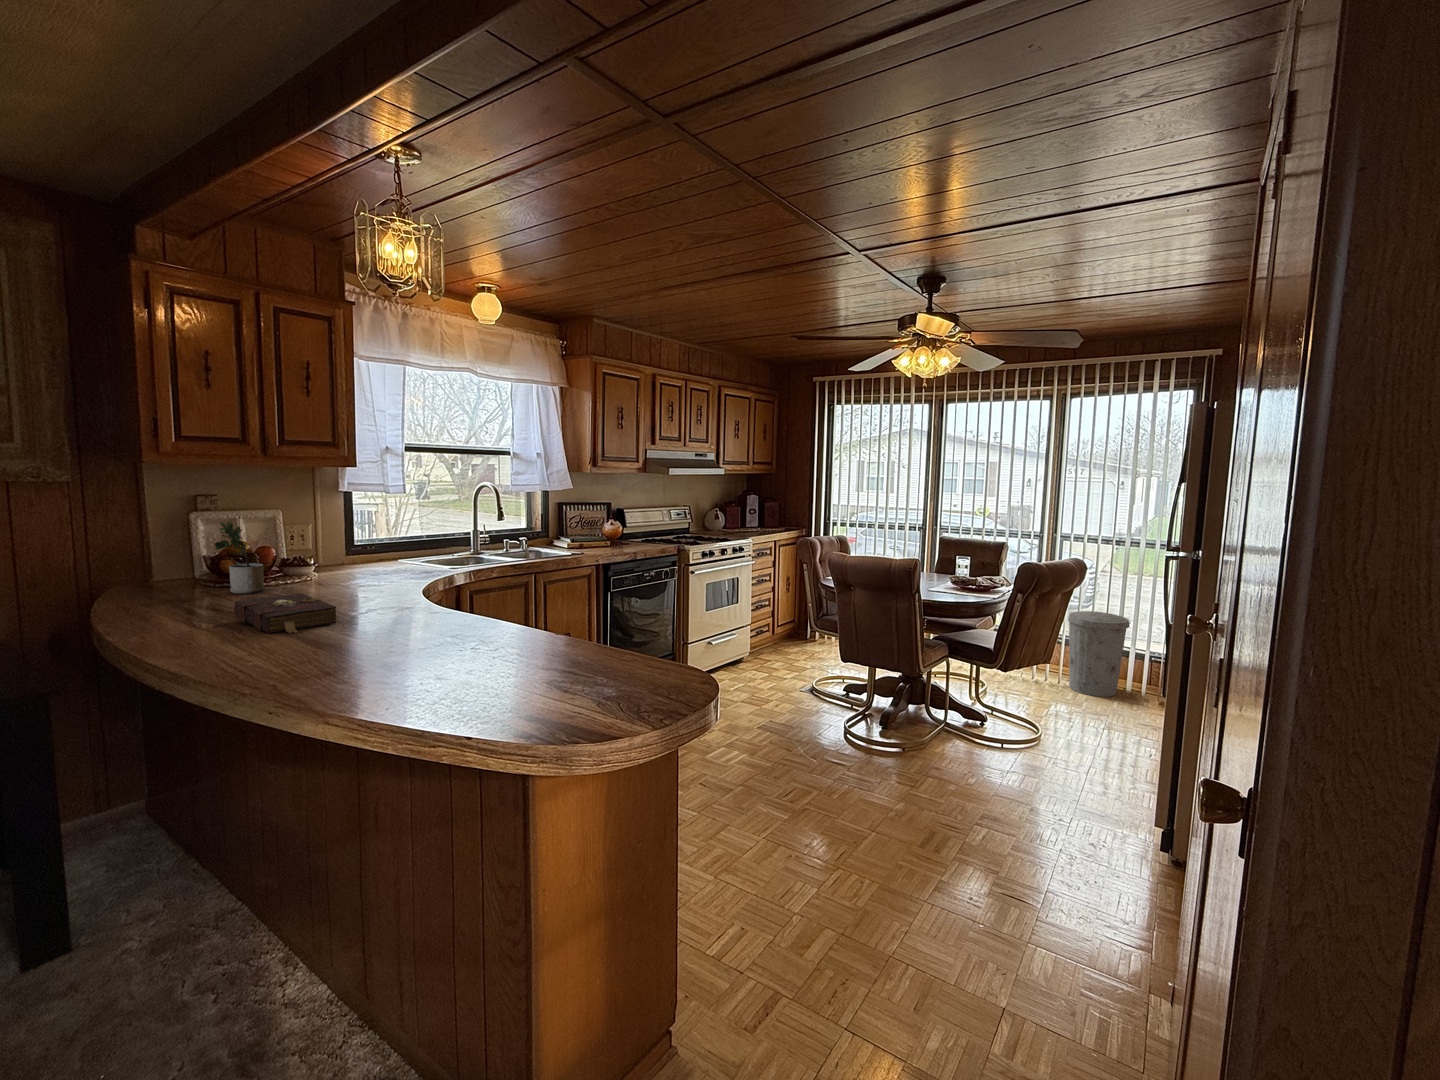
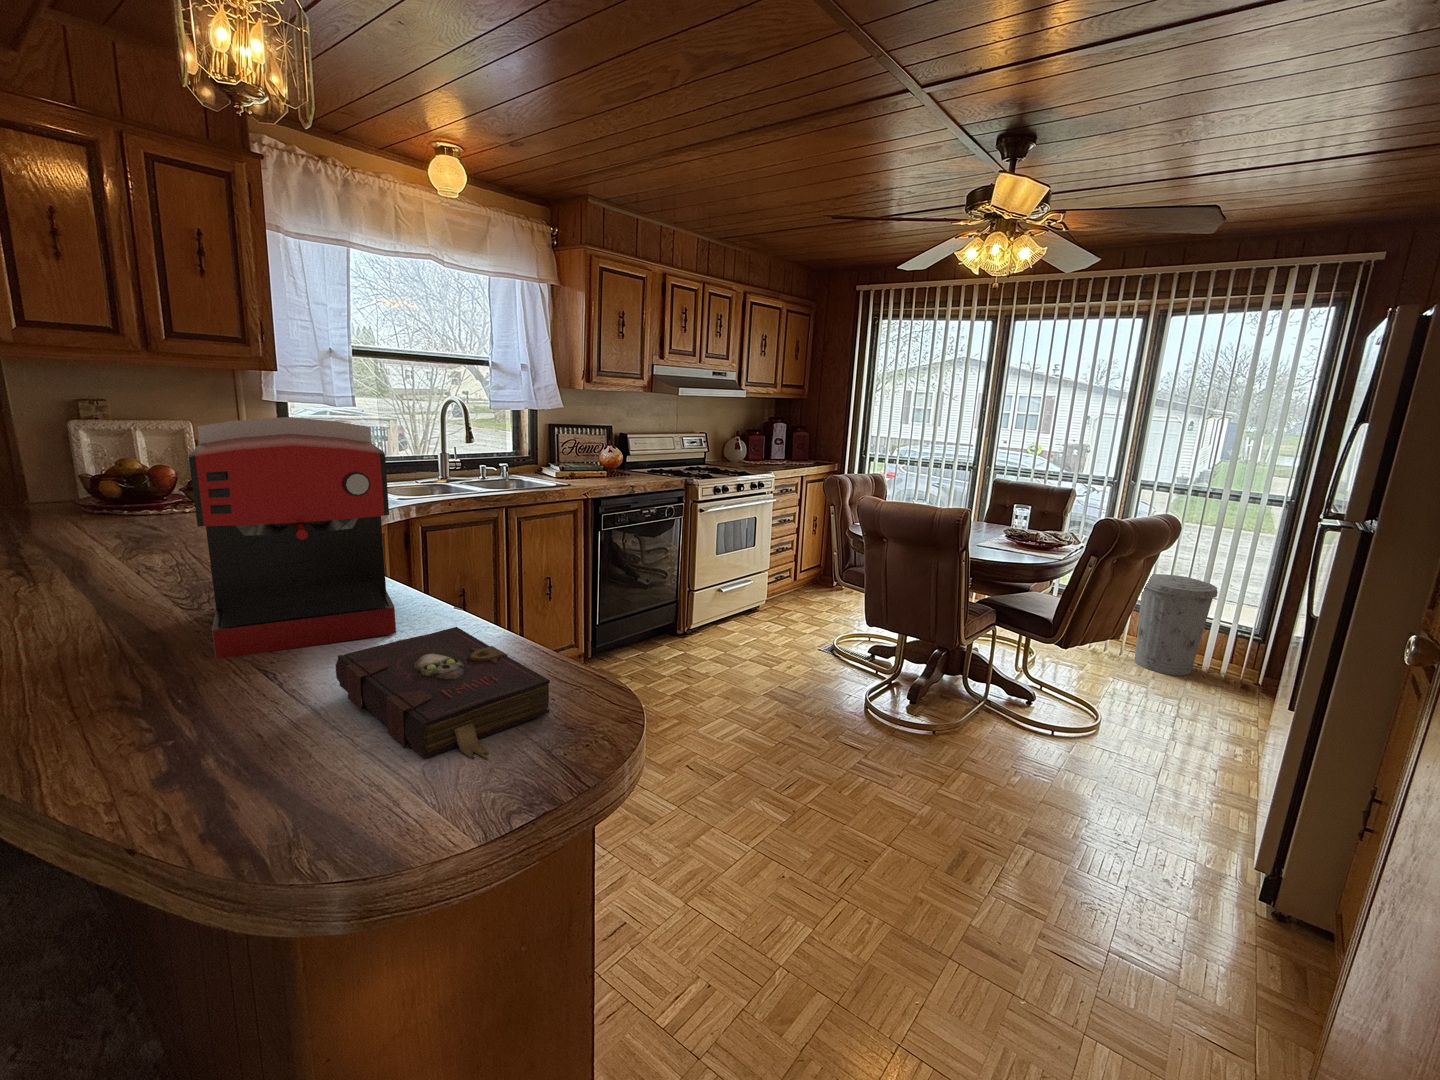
coffee maker: none [388,504,526,667] -> present [189,417,396,658]
potted plant: present [215,522,265,593] -> none [66,433,145,524]
book: present [234,593,336,633] -> present [336,627,550,759]

